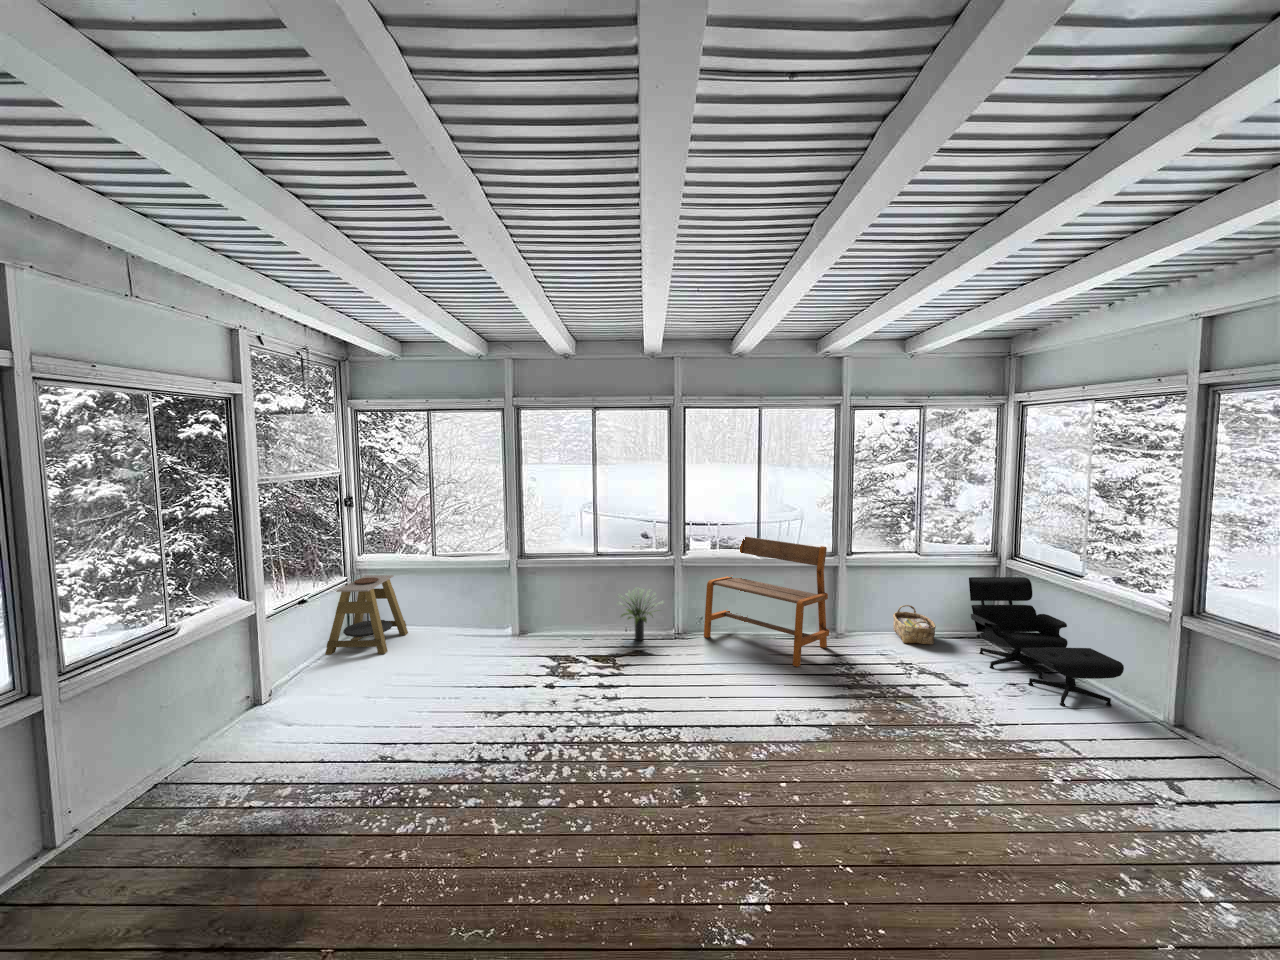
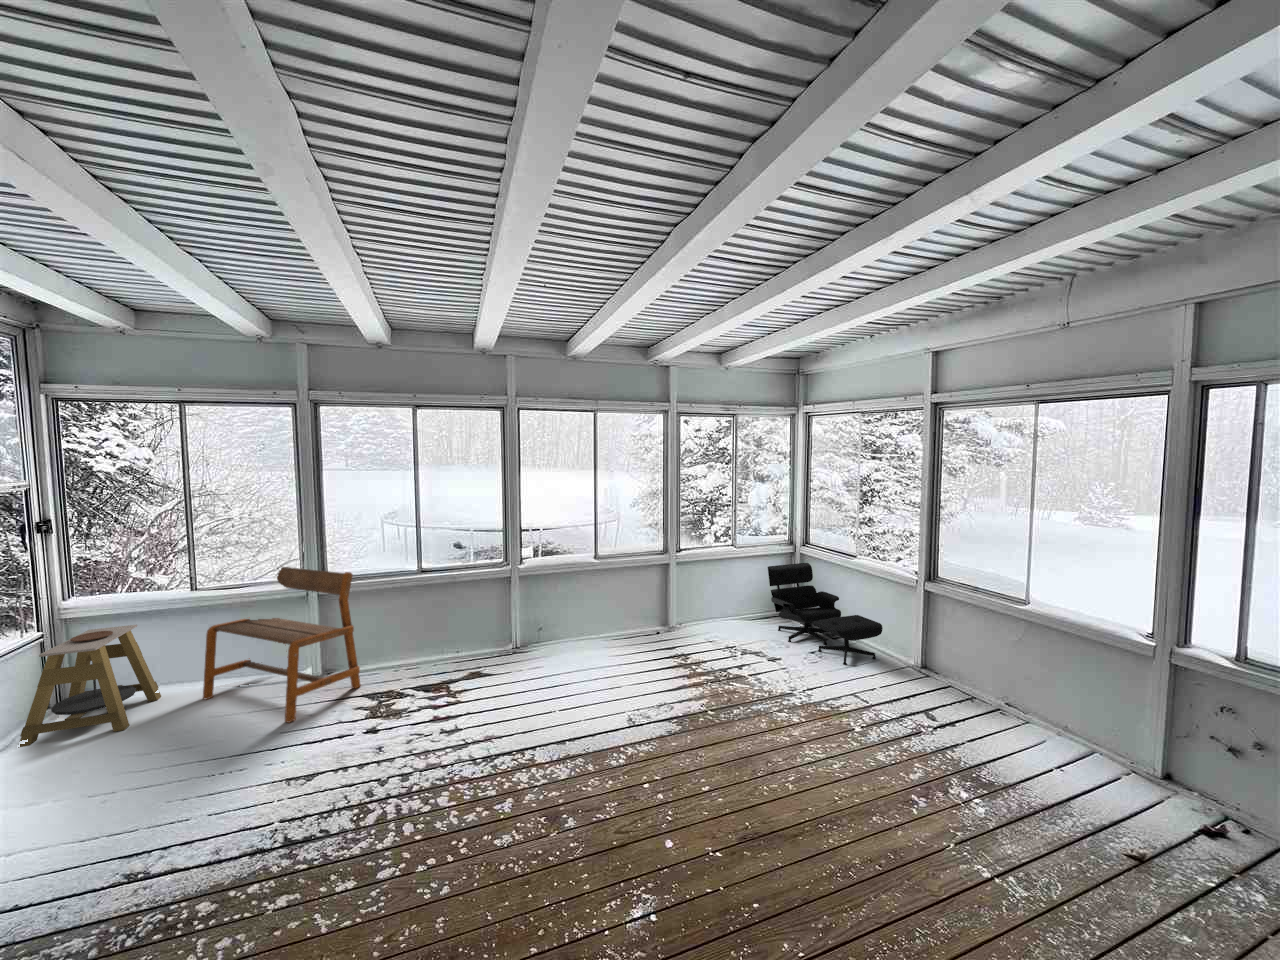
bench: present [704,537,829,667] -> present [203,567,361,723]
potted plant: present [617,588,664,640] -> none [446,606,499,662]
woven basket: present [893,605,936,644] -> none [709,596,744,630]

